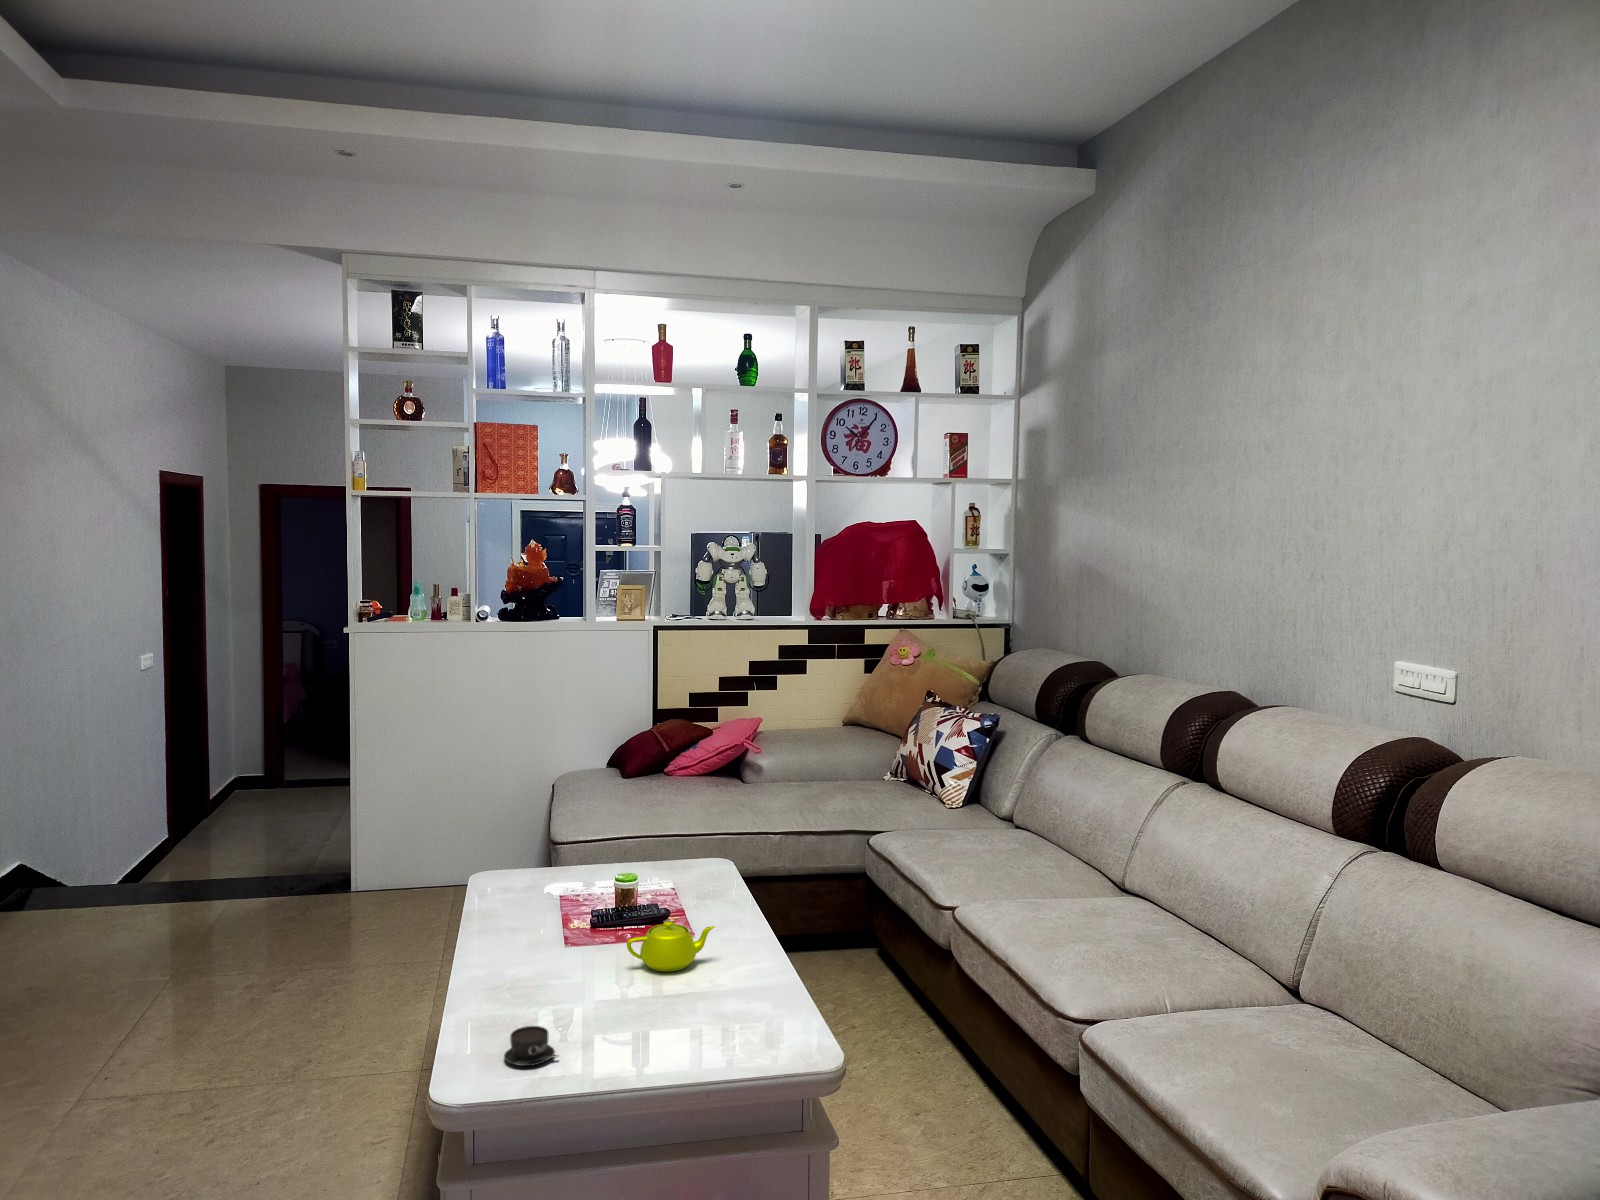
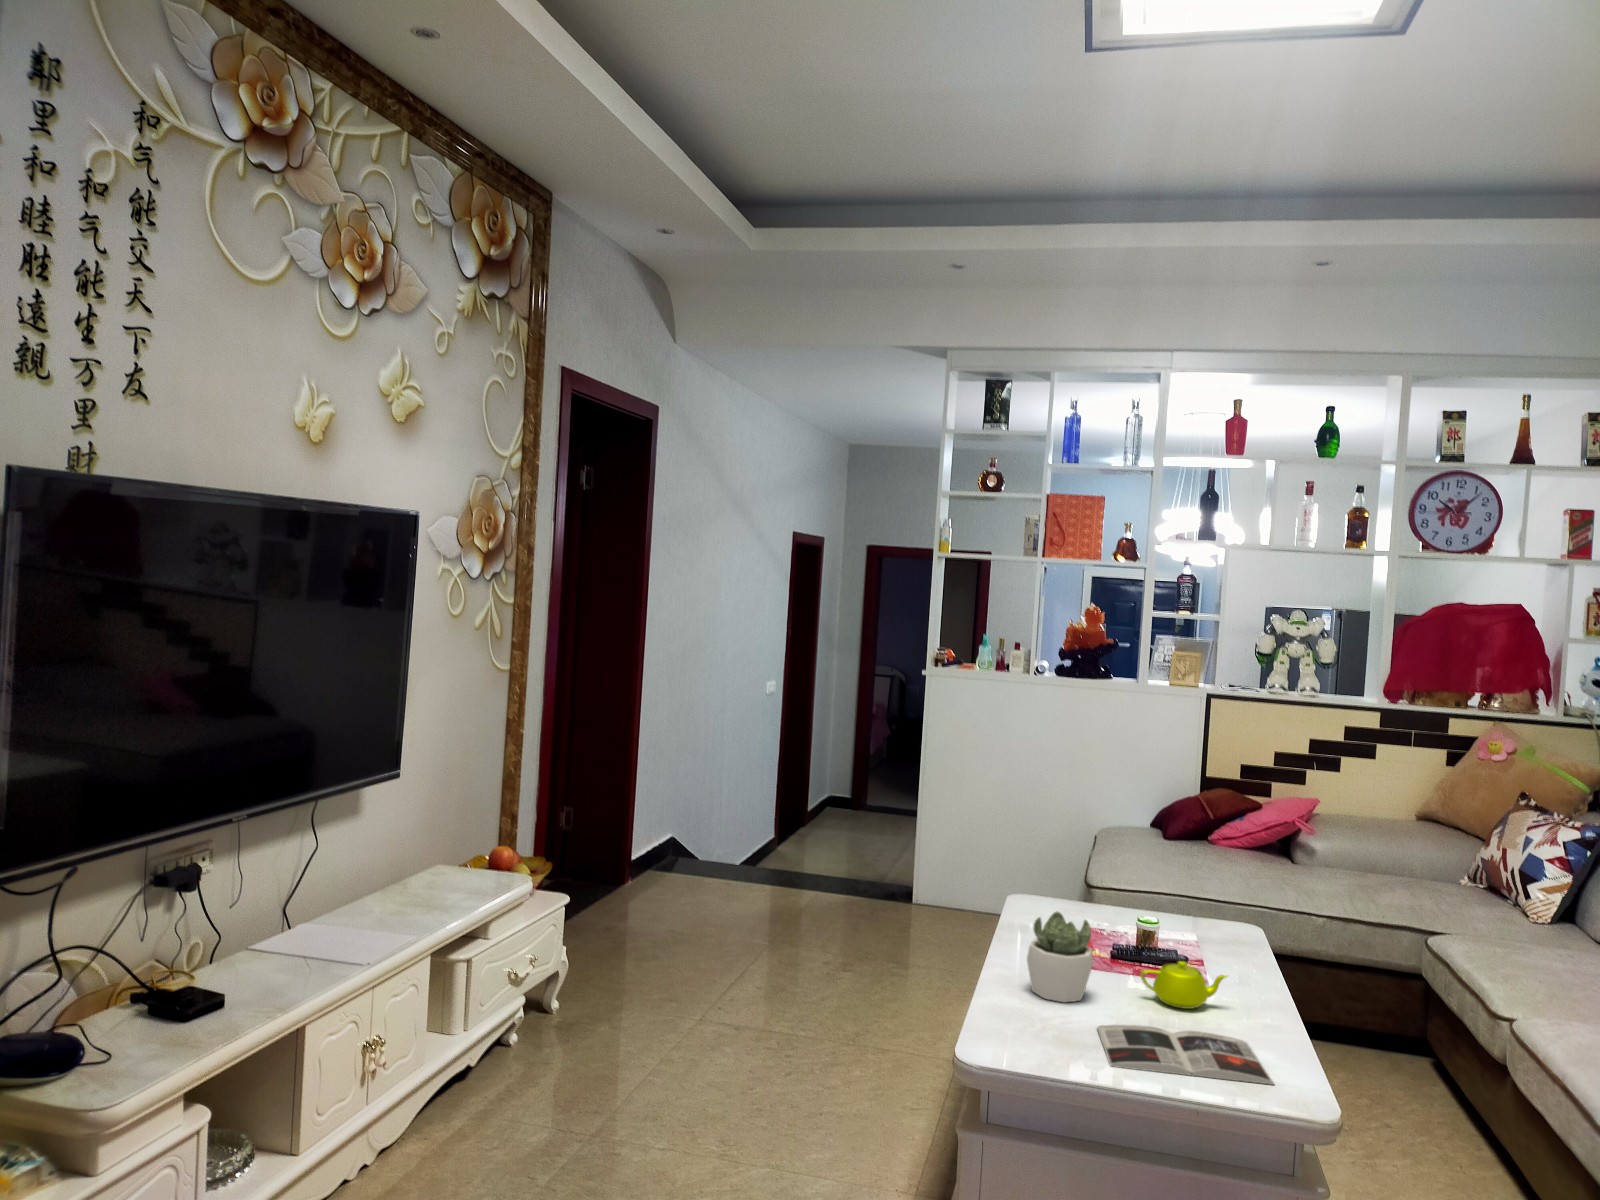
succulent plant: none [502,895,576,997] -> present [1027,911,1093,1002]
magazine: none [588,994,776,1065] -> present [1097,1025,1274,1085]
teacup: present [504,1026,558,1066] -> none [1019,1017,1066,1050]

